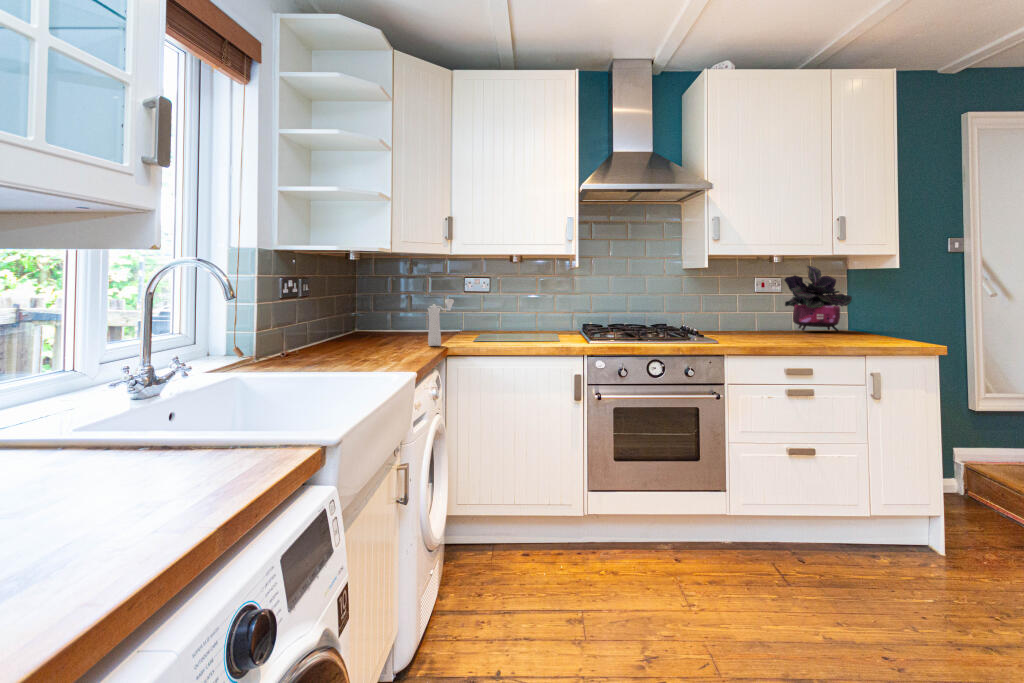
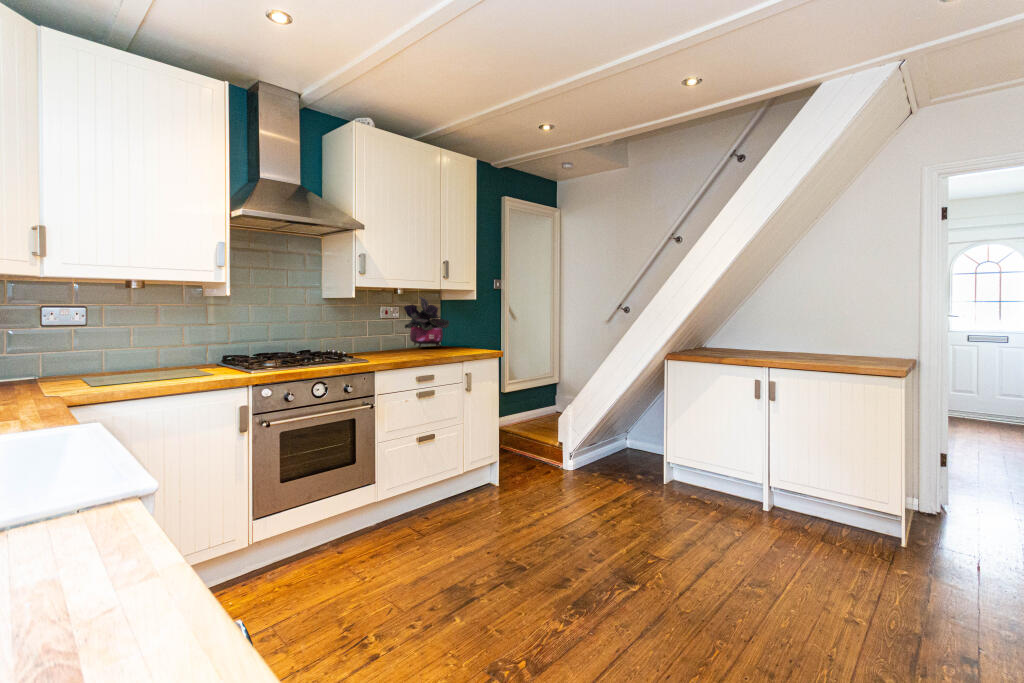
pepper mill: present [428,299,454,346] -> none [23,328,62,389]

